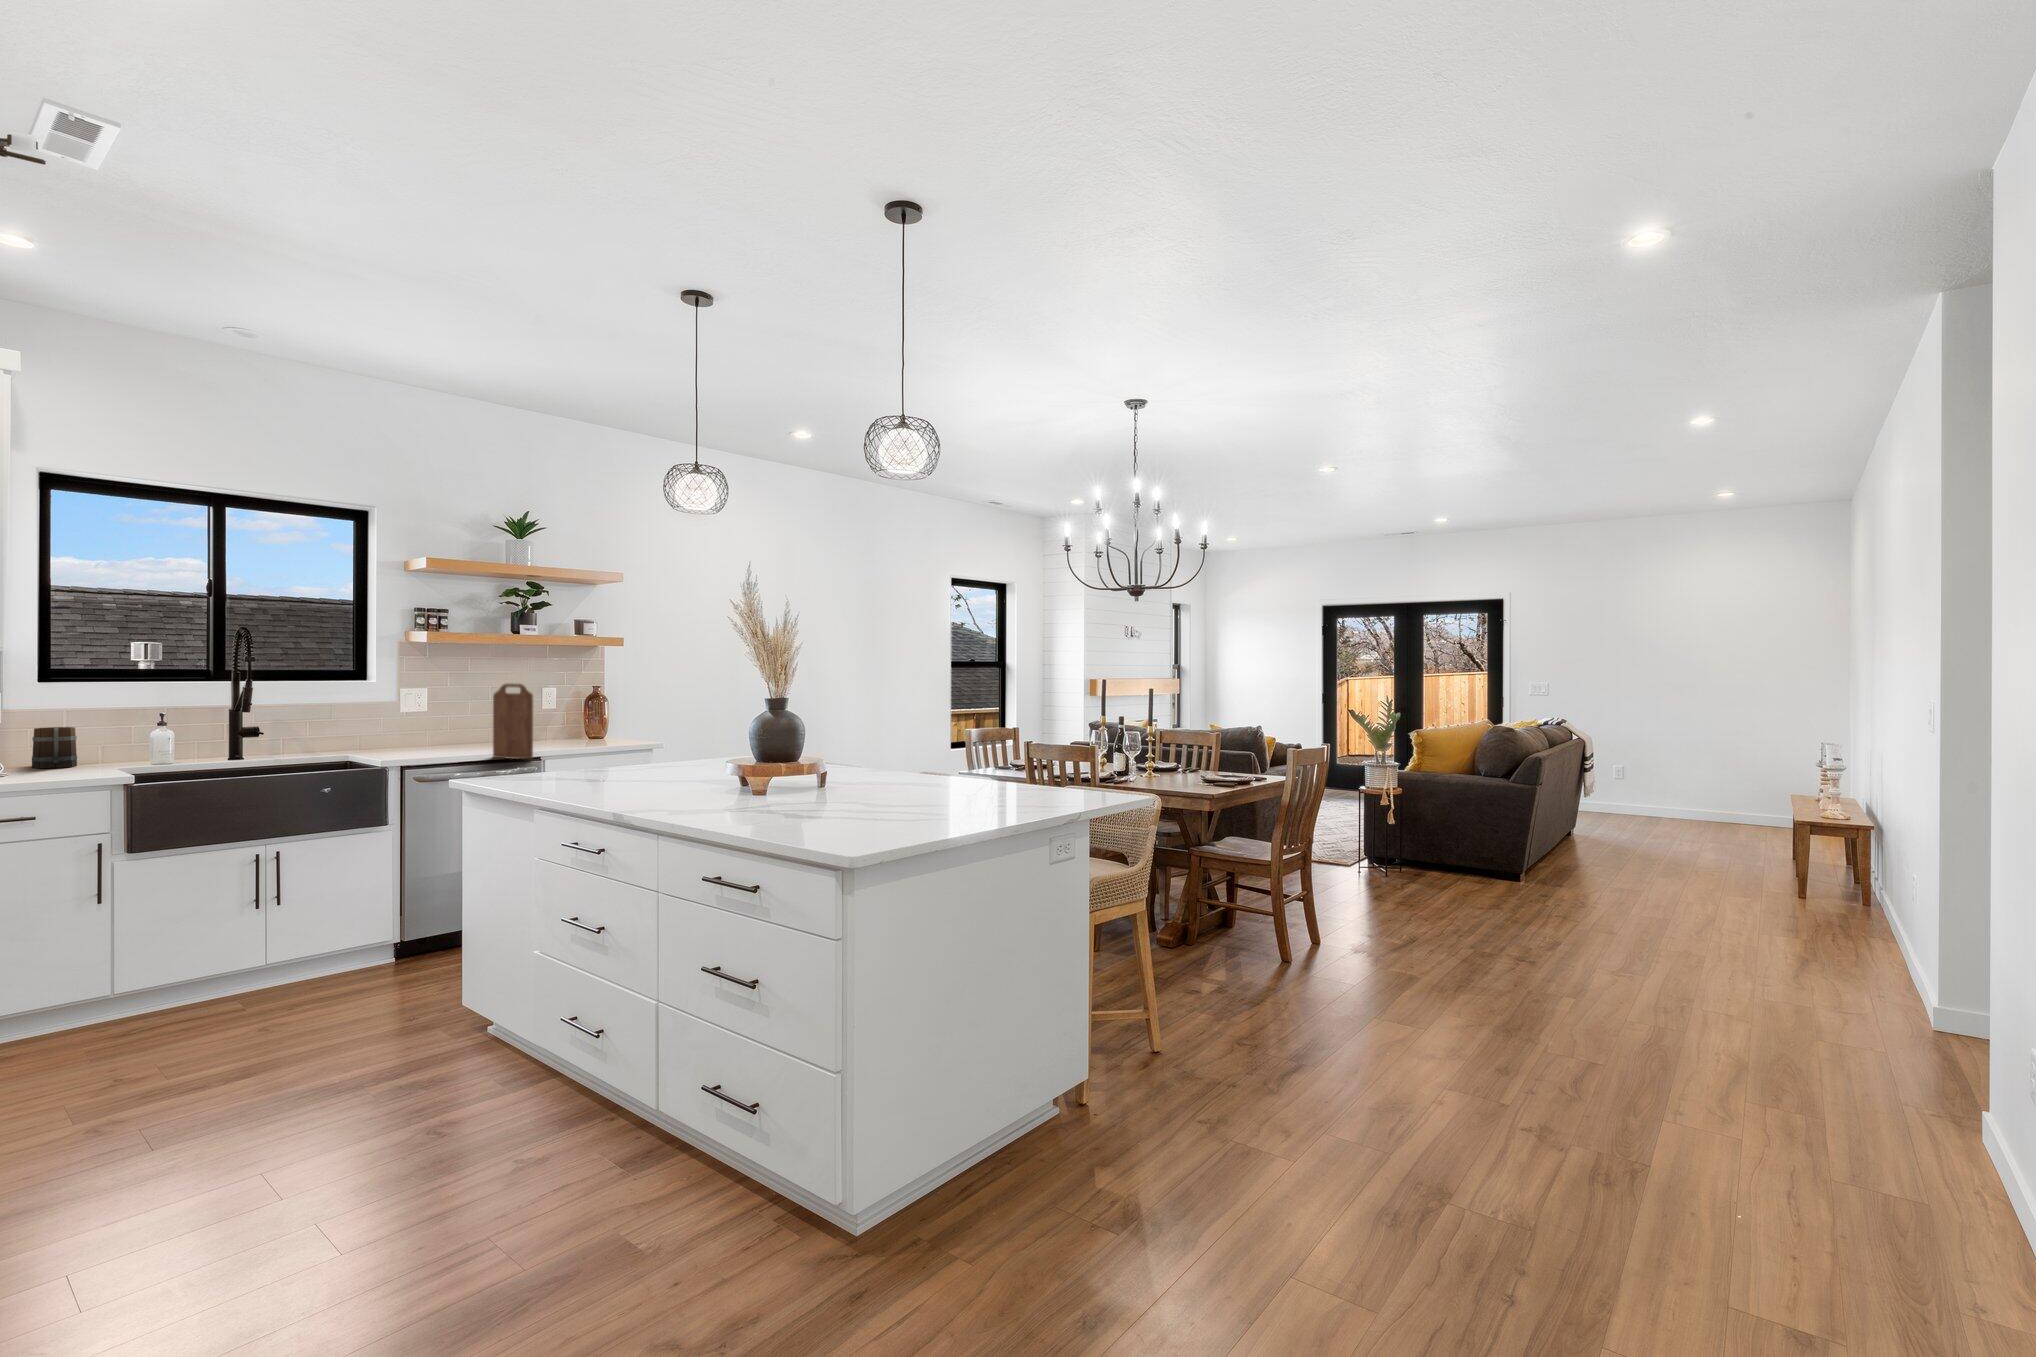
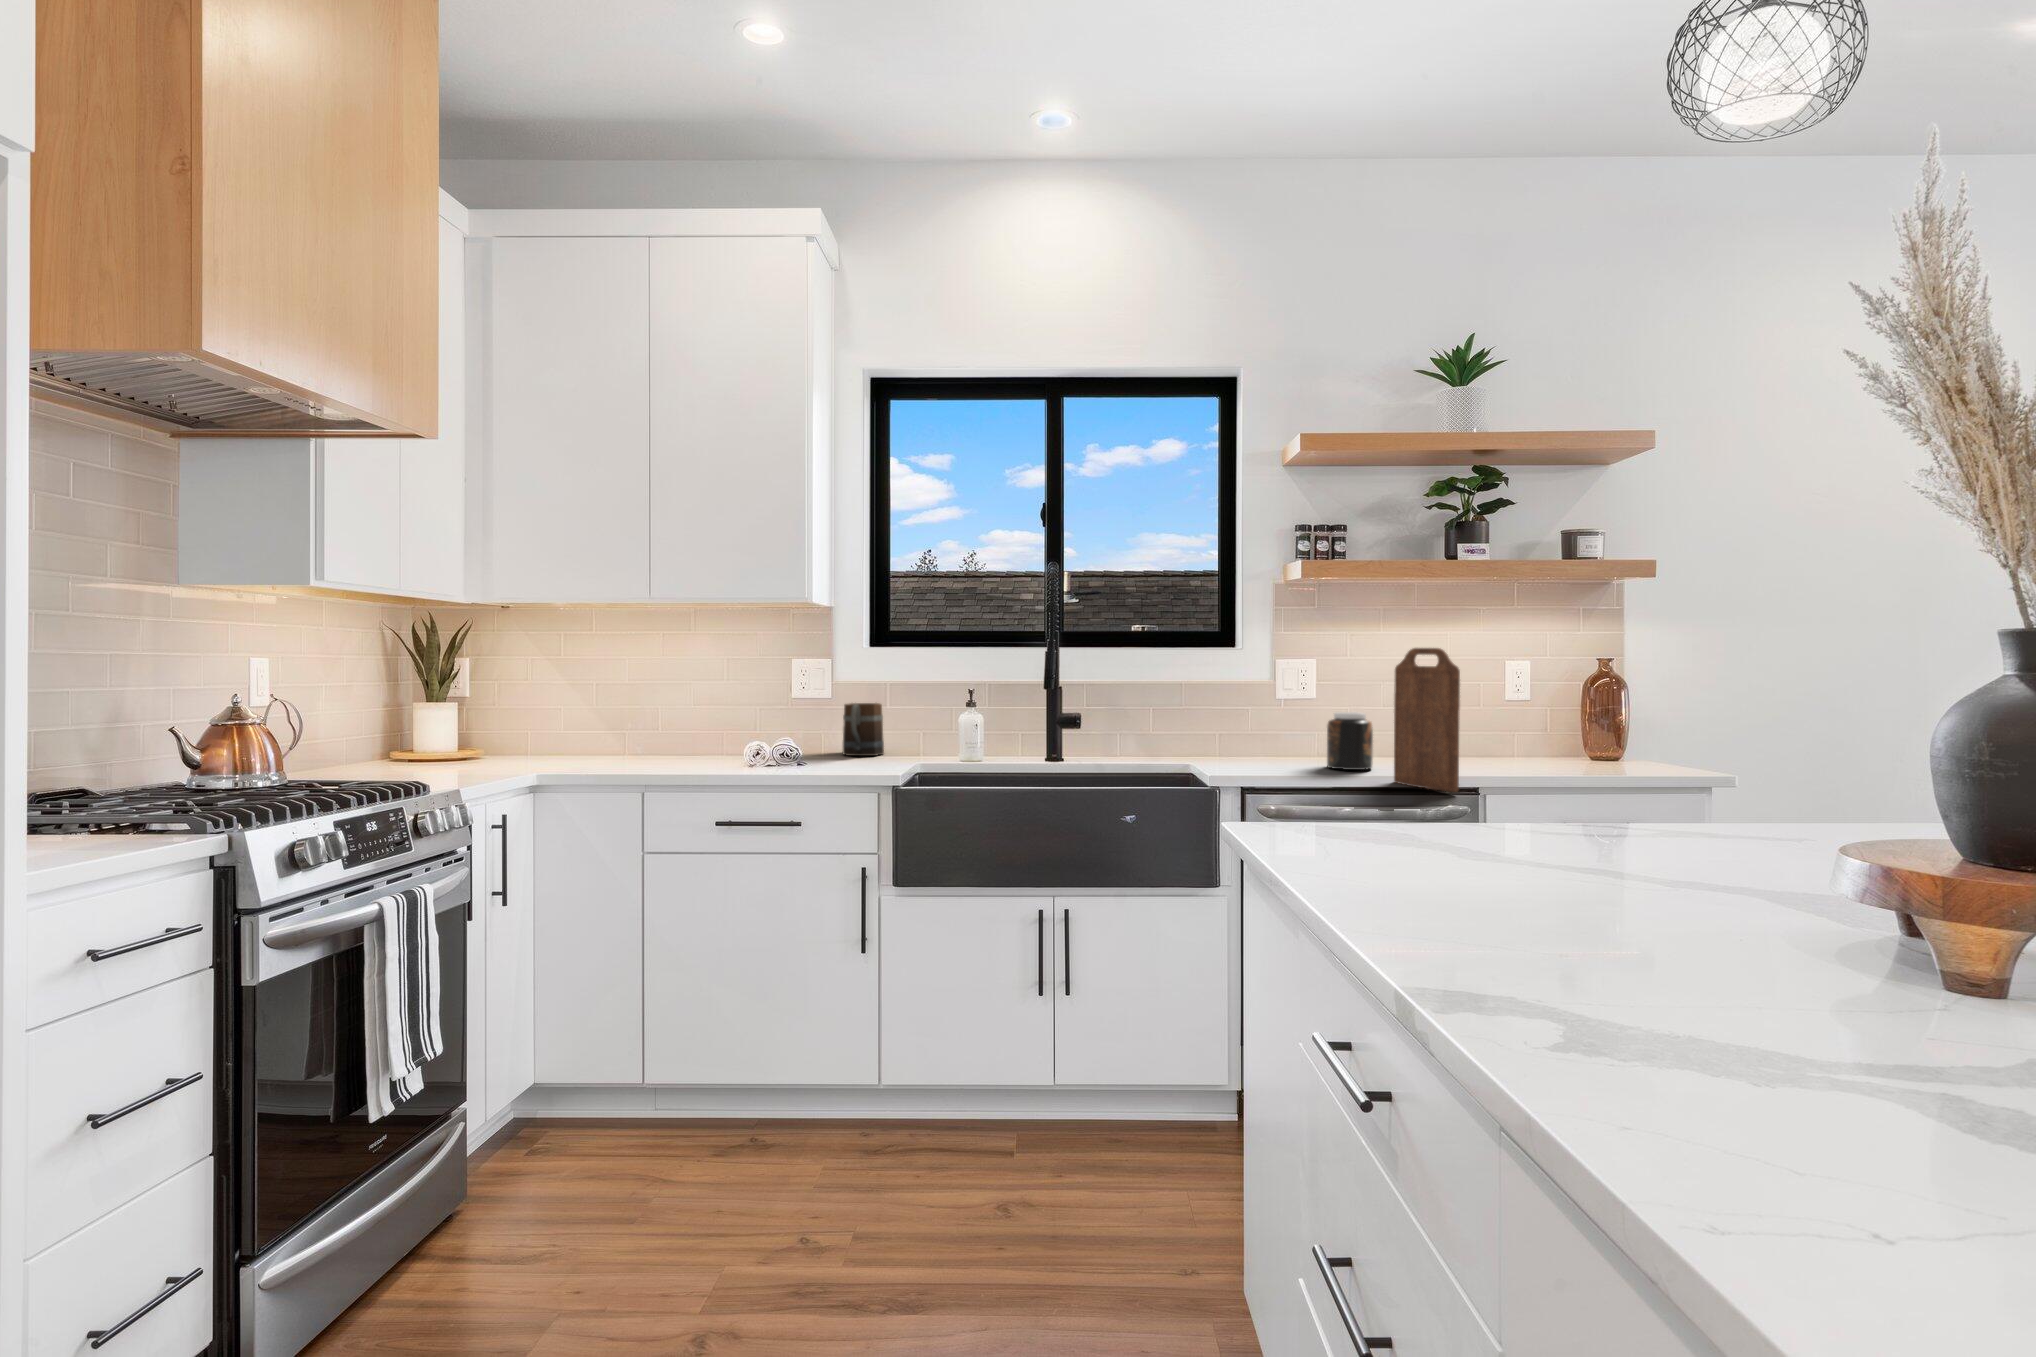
jar: none [446,720,475,753] -> present [1327,712,1373,770]

